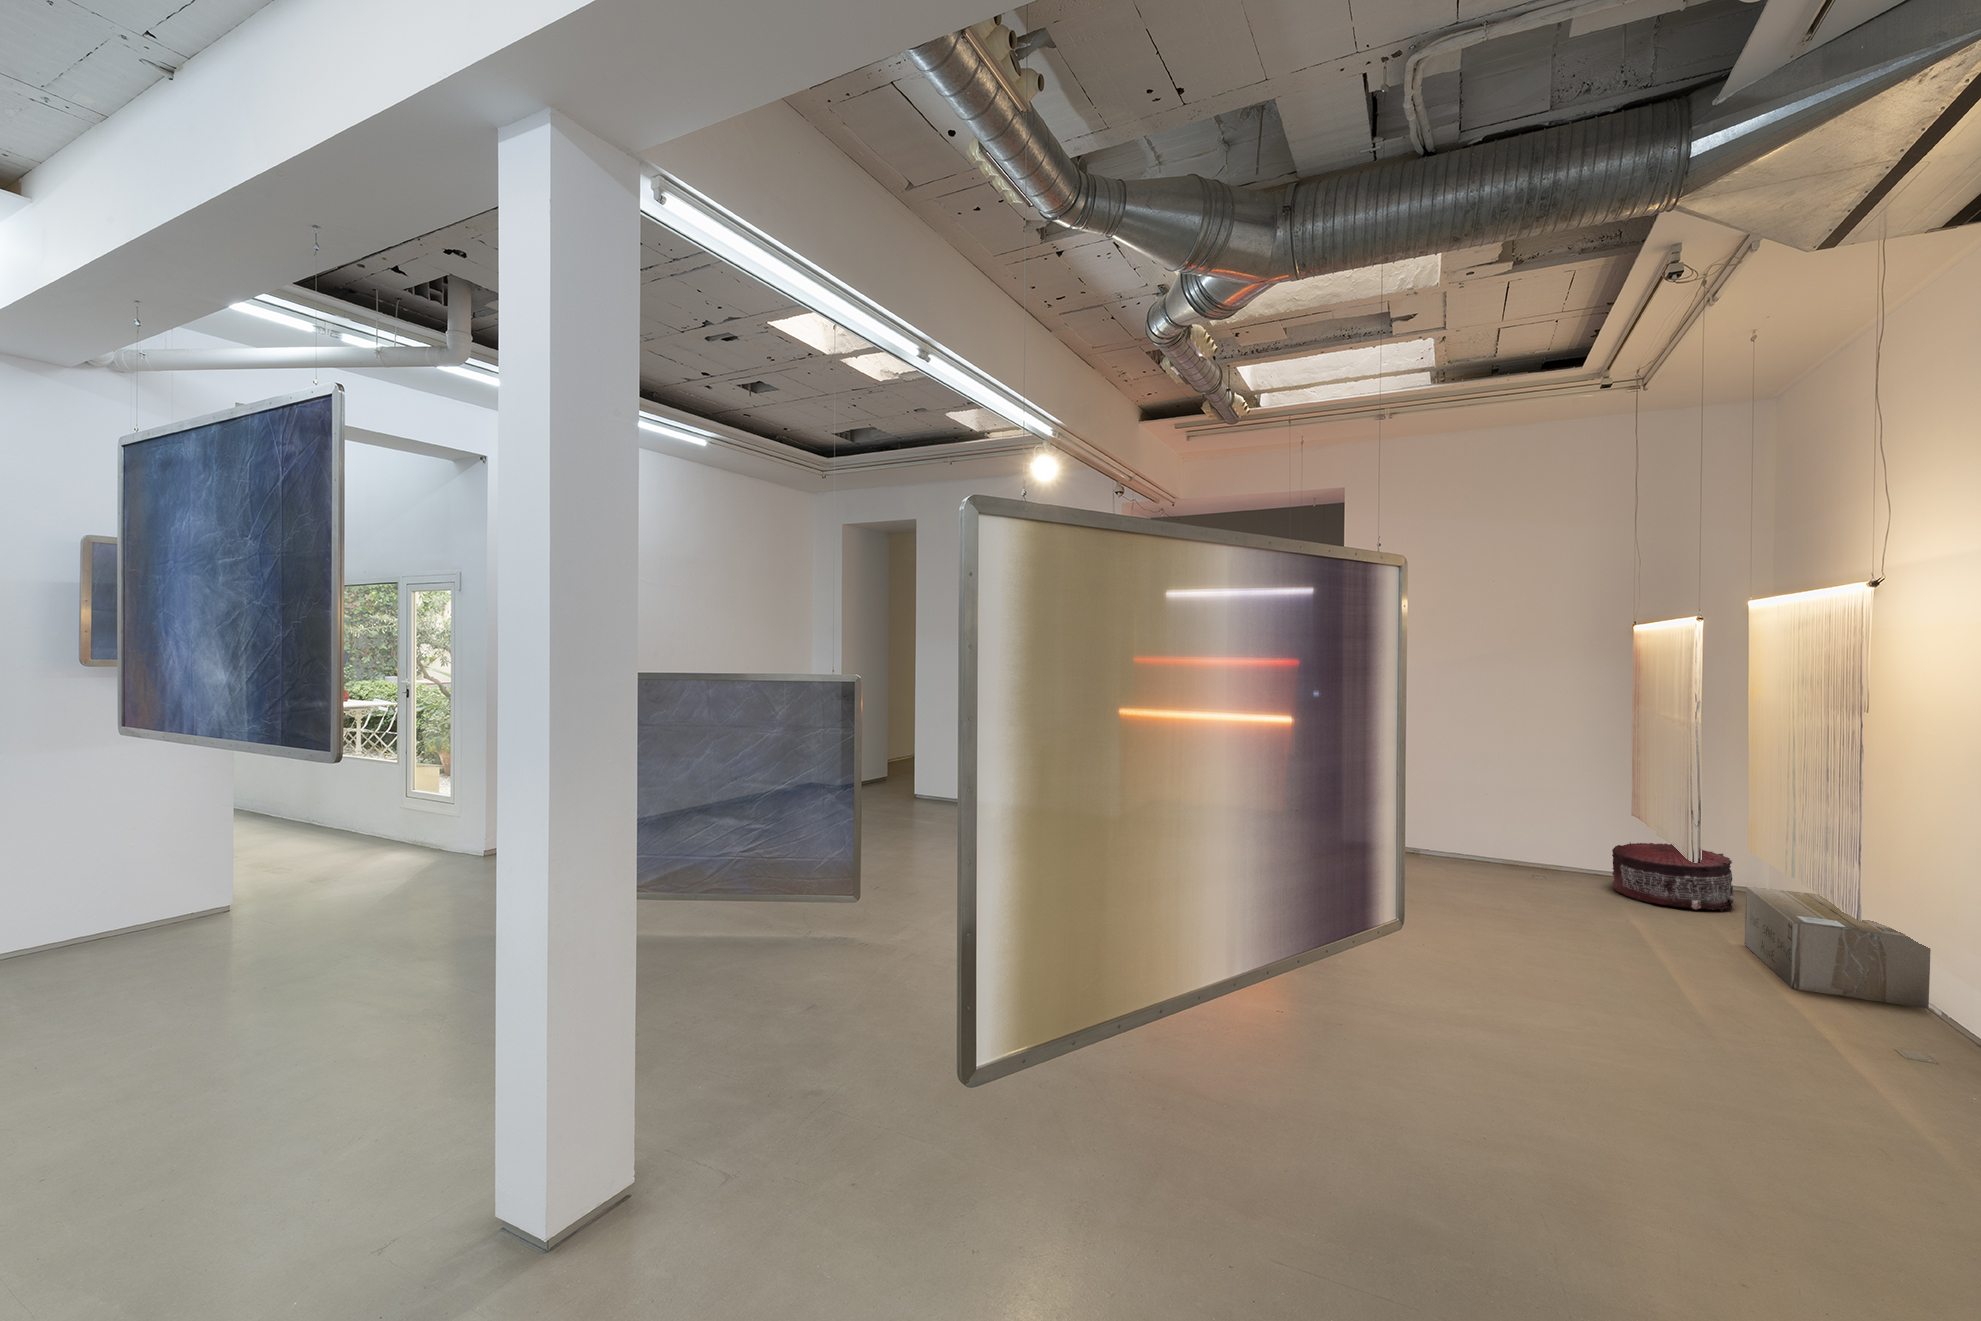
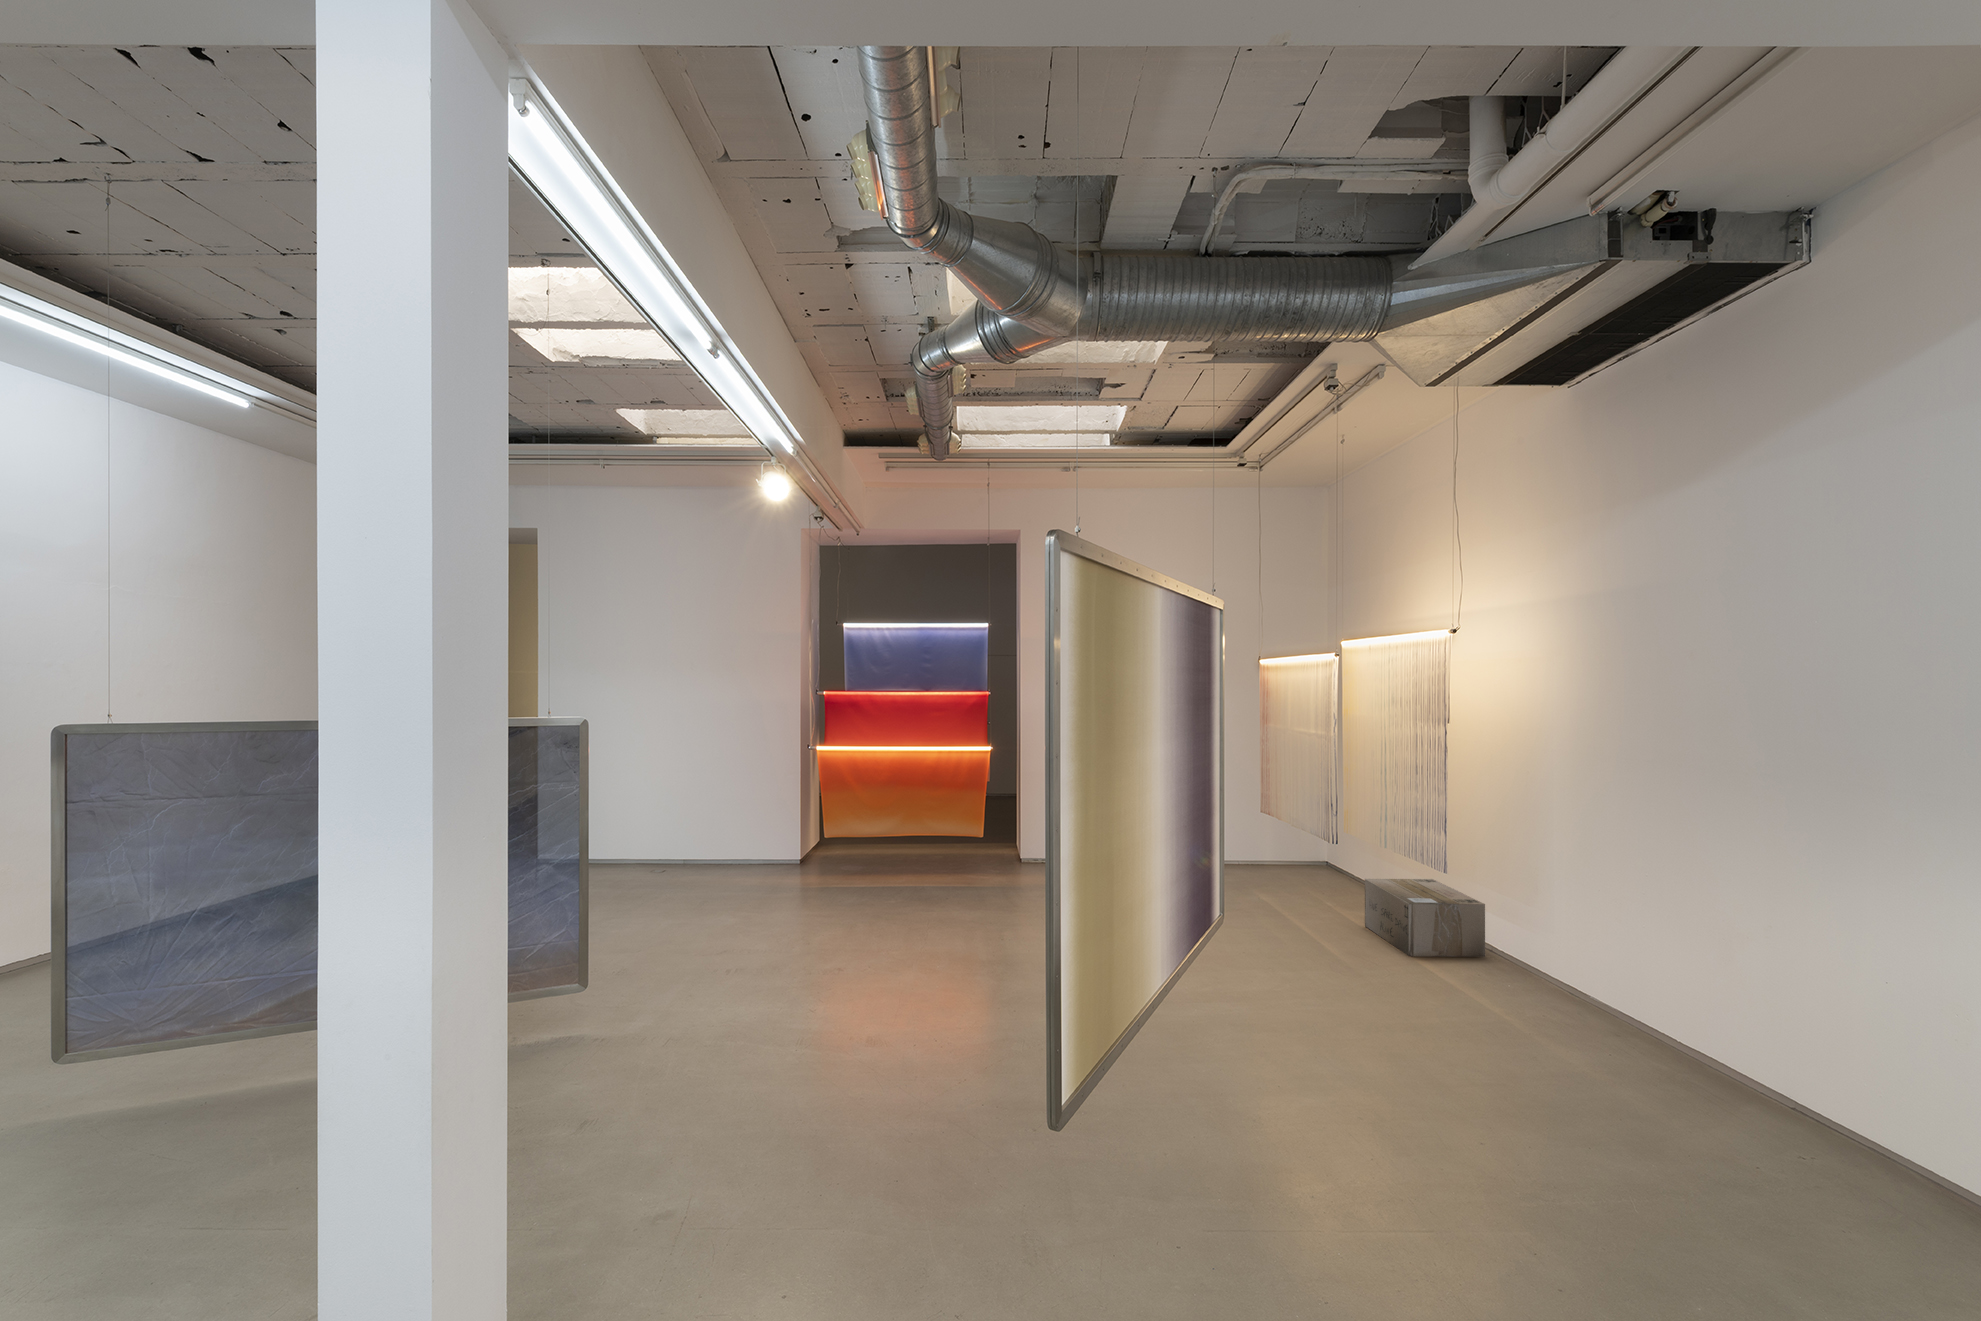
pouf: present [1612,843,1734,911] -> none [1259,849,1343,902]

